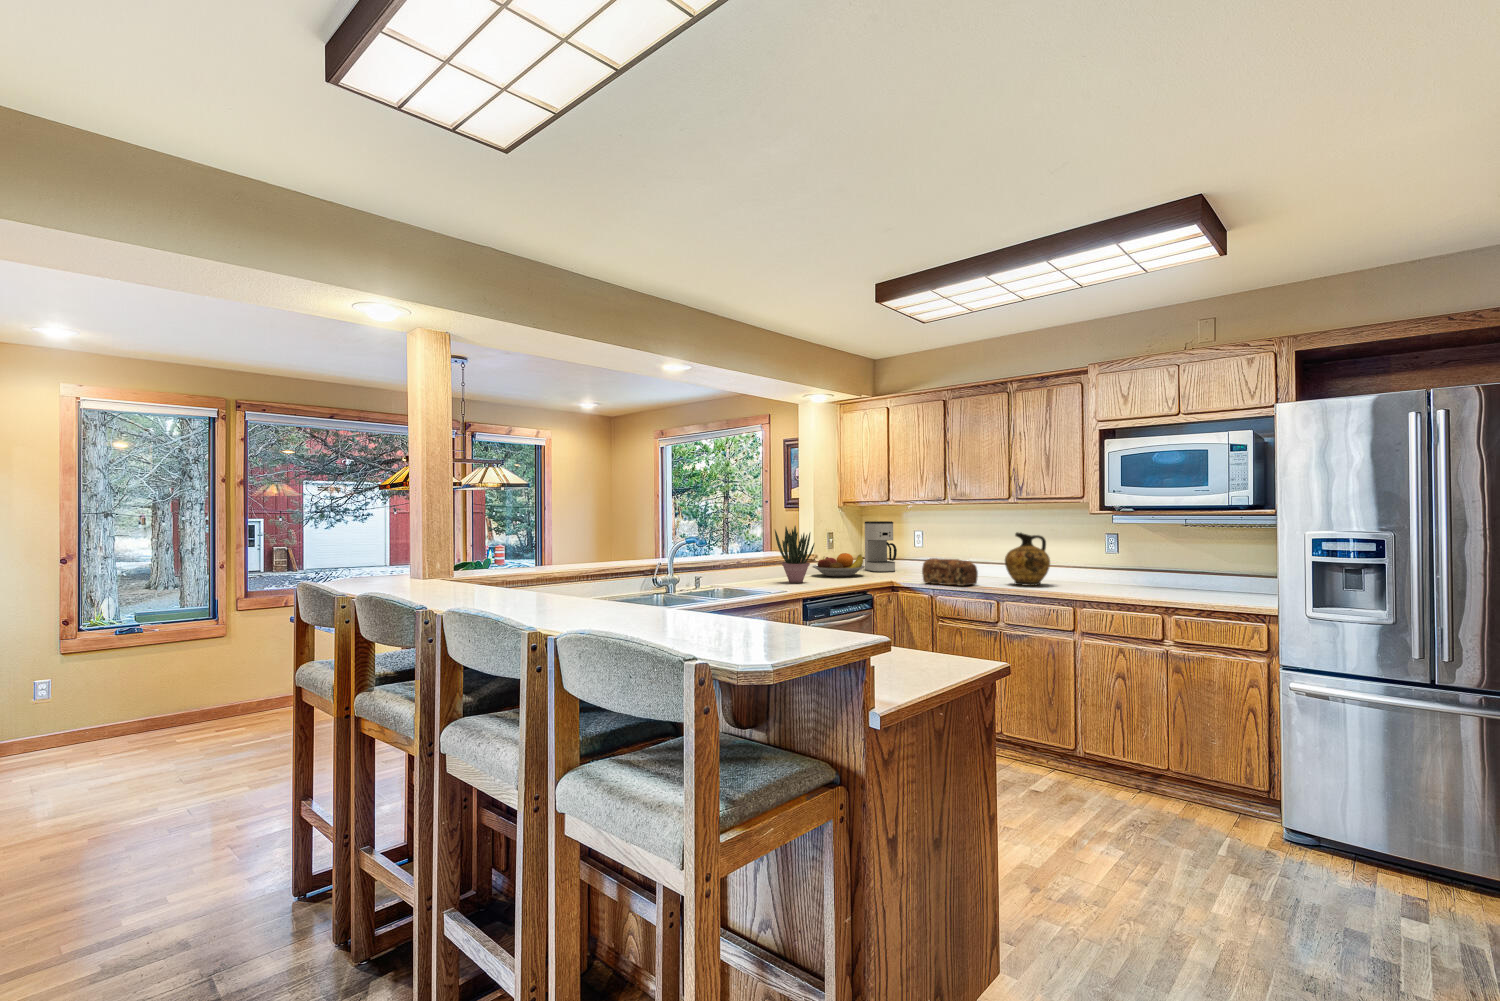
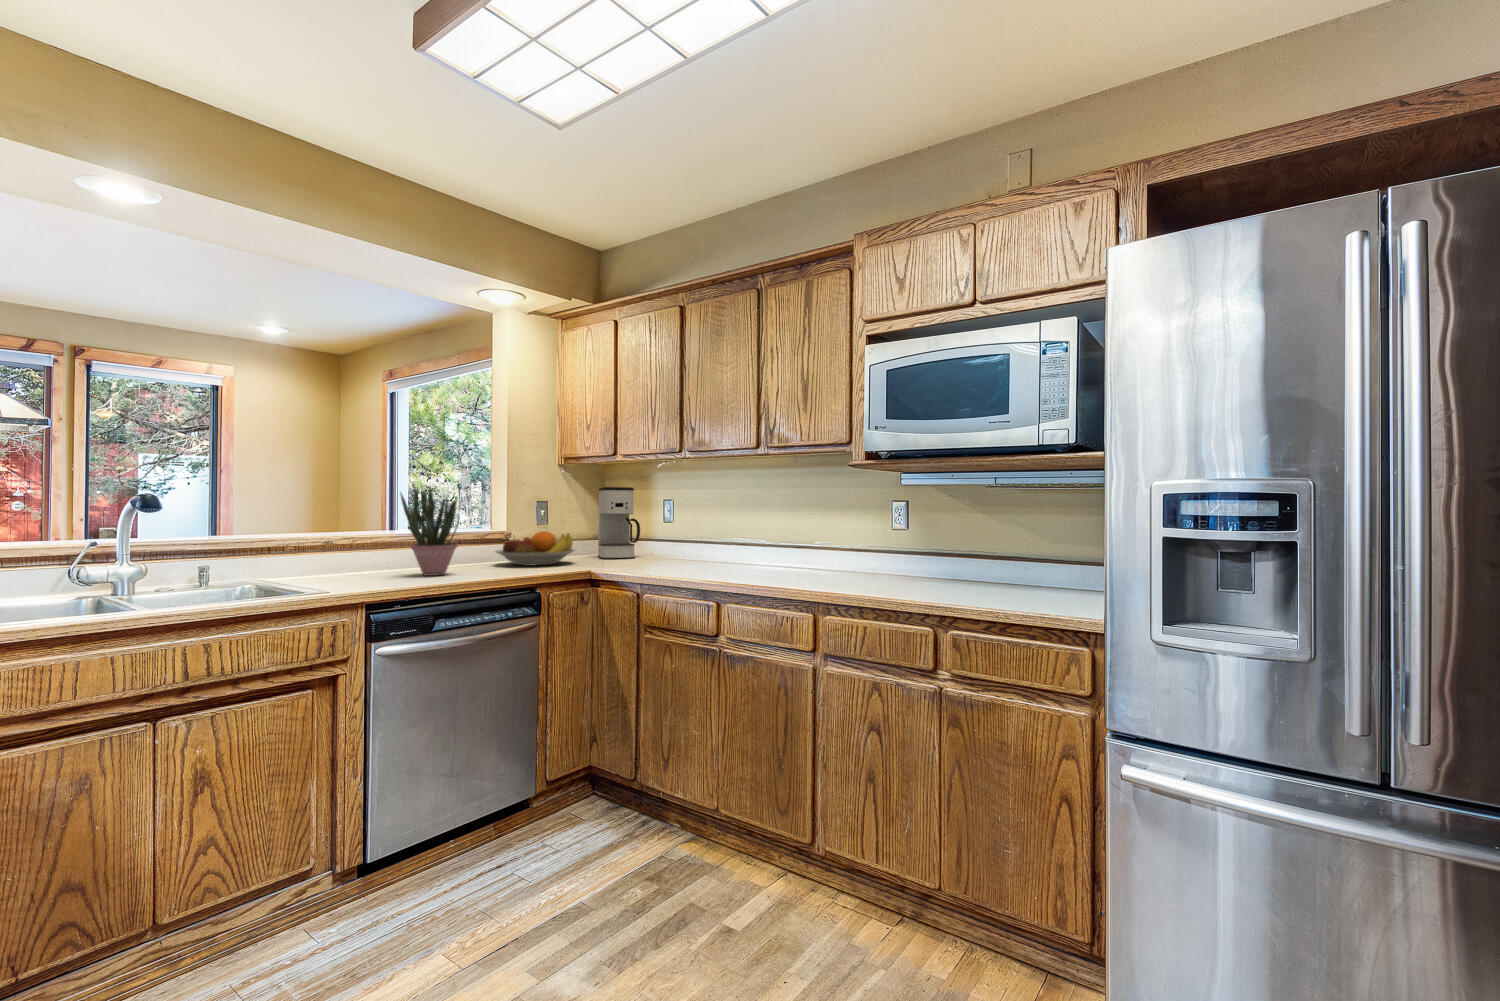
ceramic jug: present [1005,532,1050,586] -> none [741,497,806,579]
bread loaf: present [922,558,978,586] -> none [621,537,699,579]

